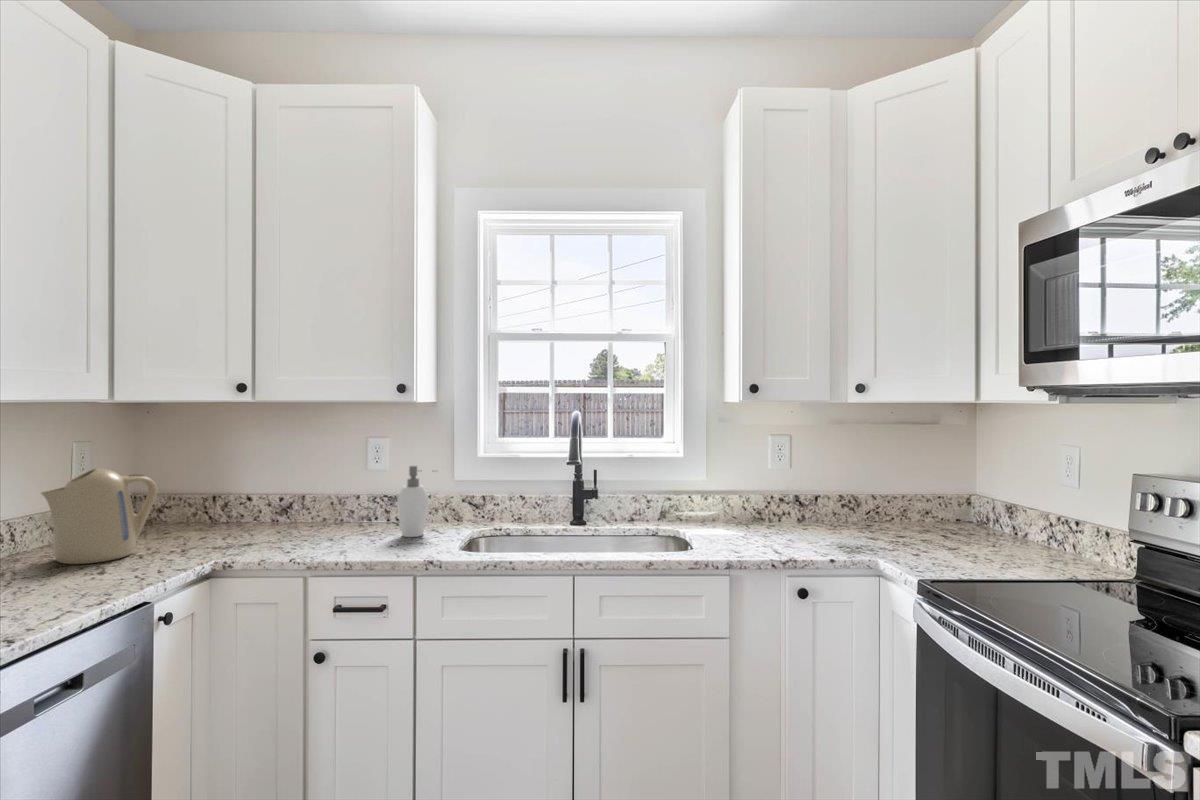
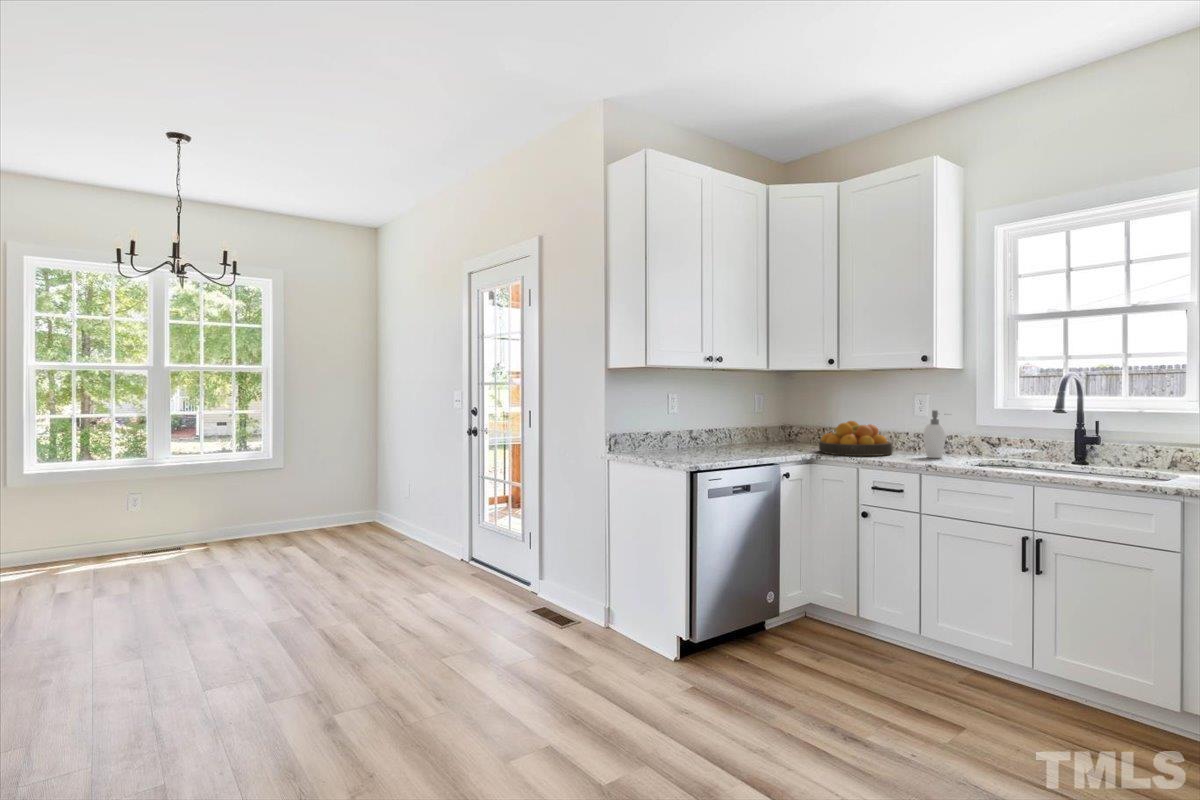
kettle: present [41,469,157,564] -> none [742,404,790,450]
fruit bowl: none [220,486,348,554] -> present [819,421,893,456]

